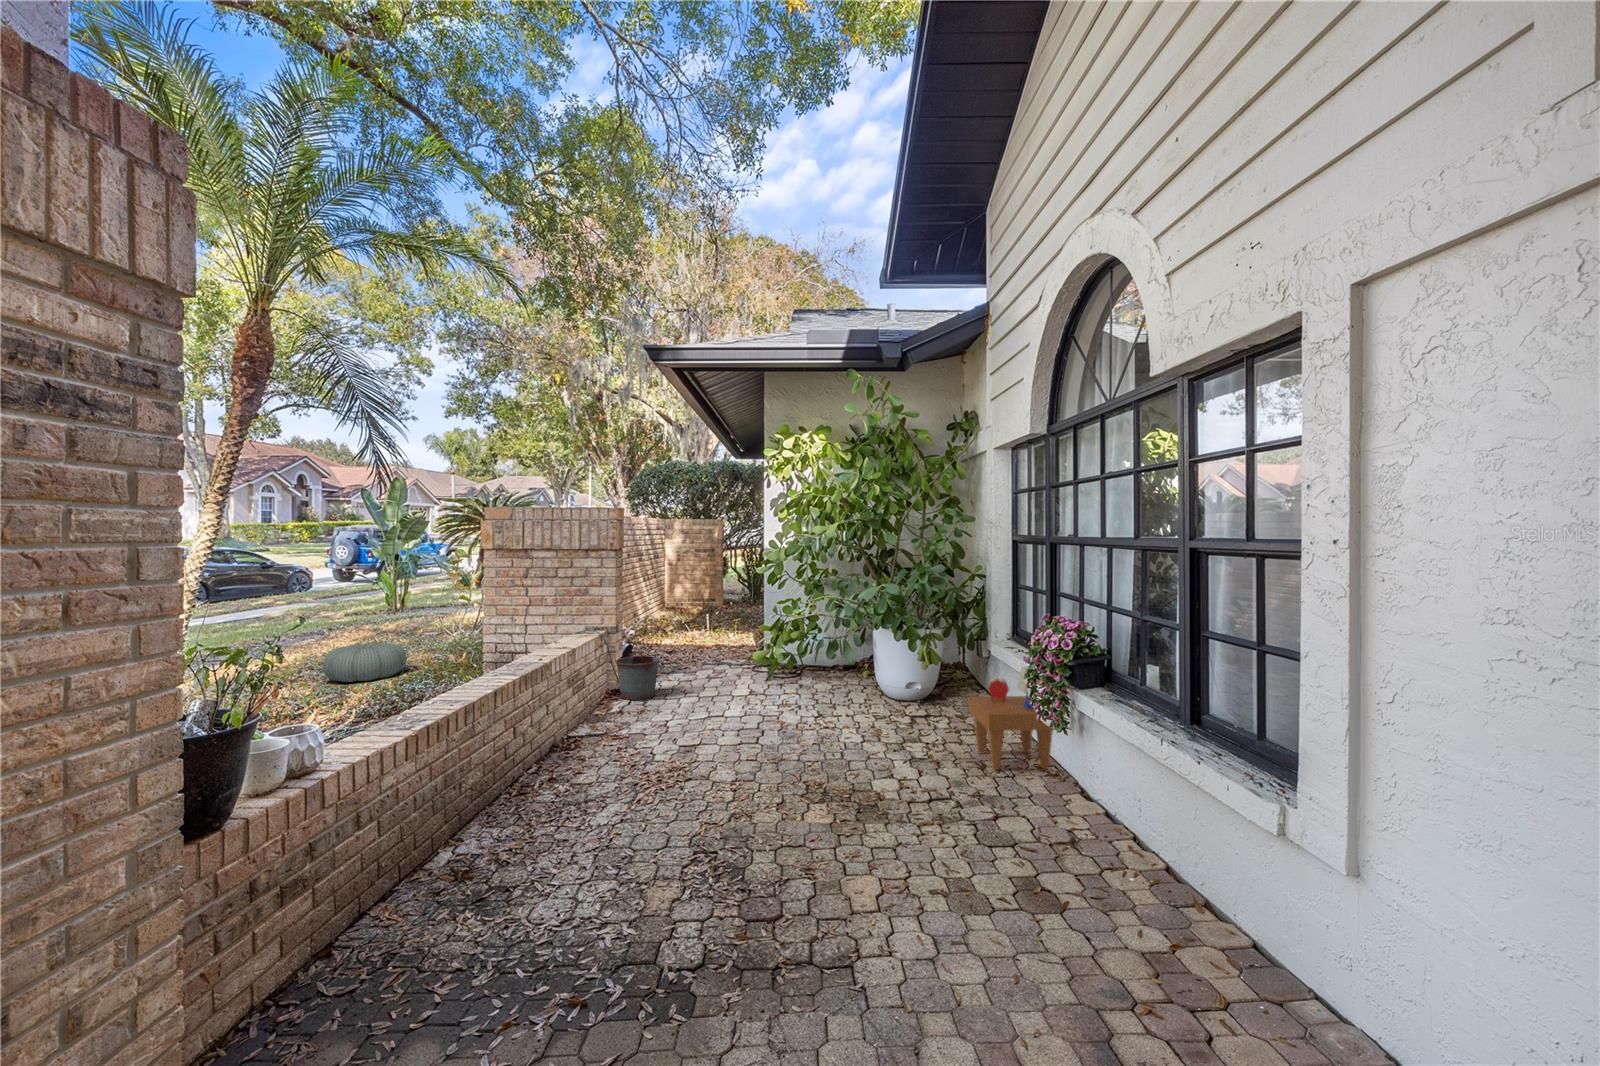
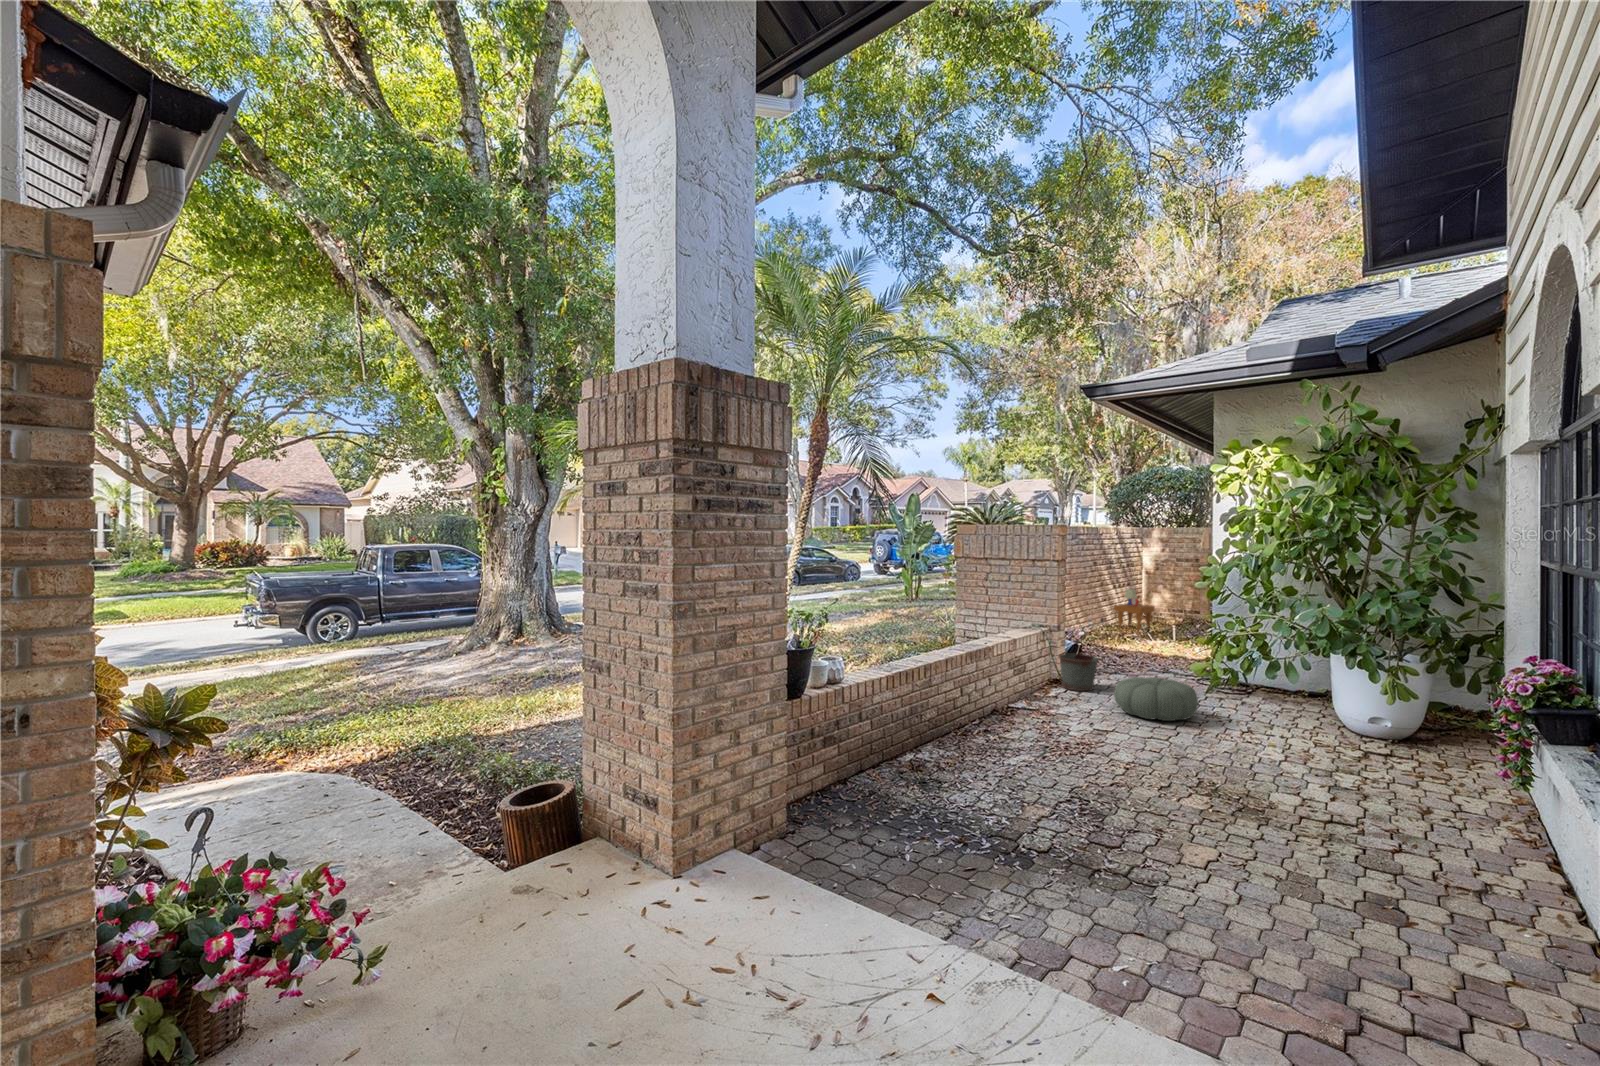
pouf: present [323,643,407,682] -> present [1114,677,1198,721]
side table: present [968,667,1055,770] -> present [1114,589,1155,629]

